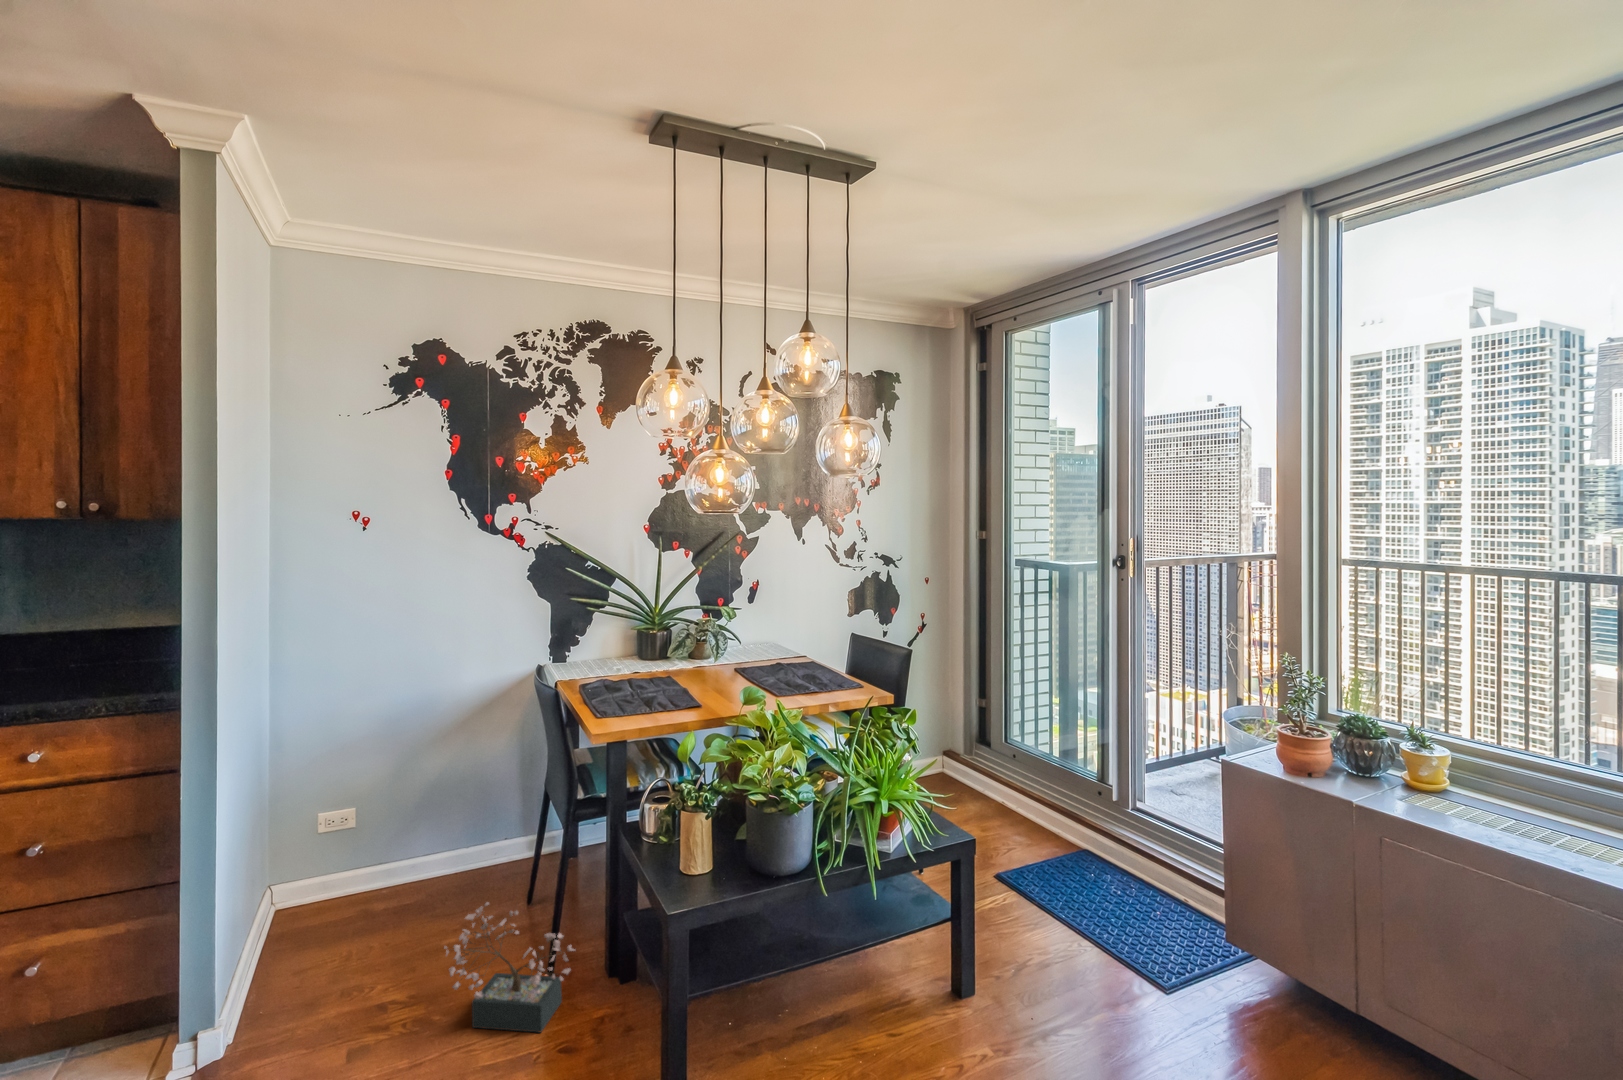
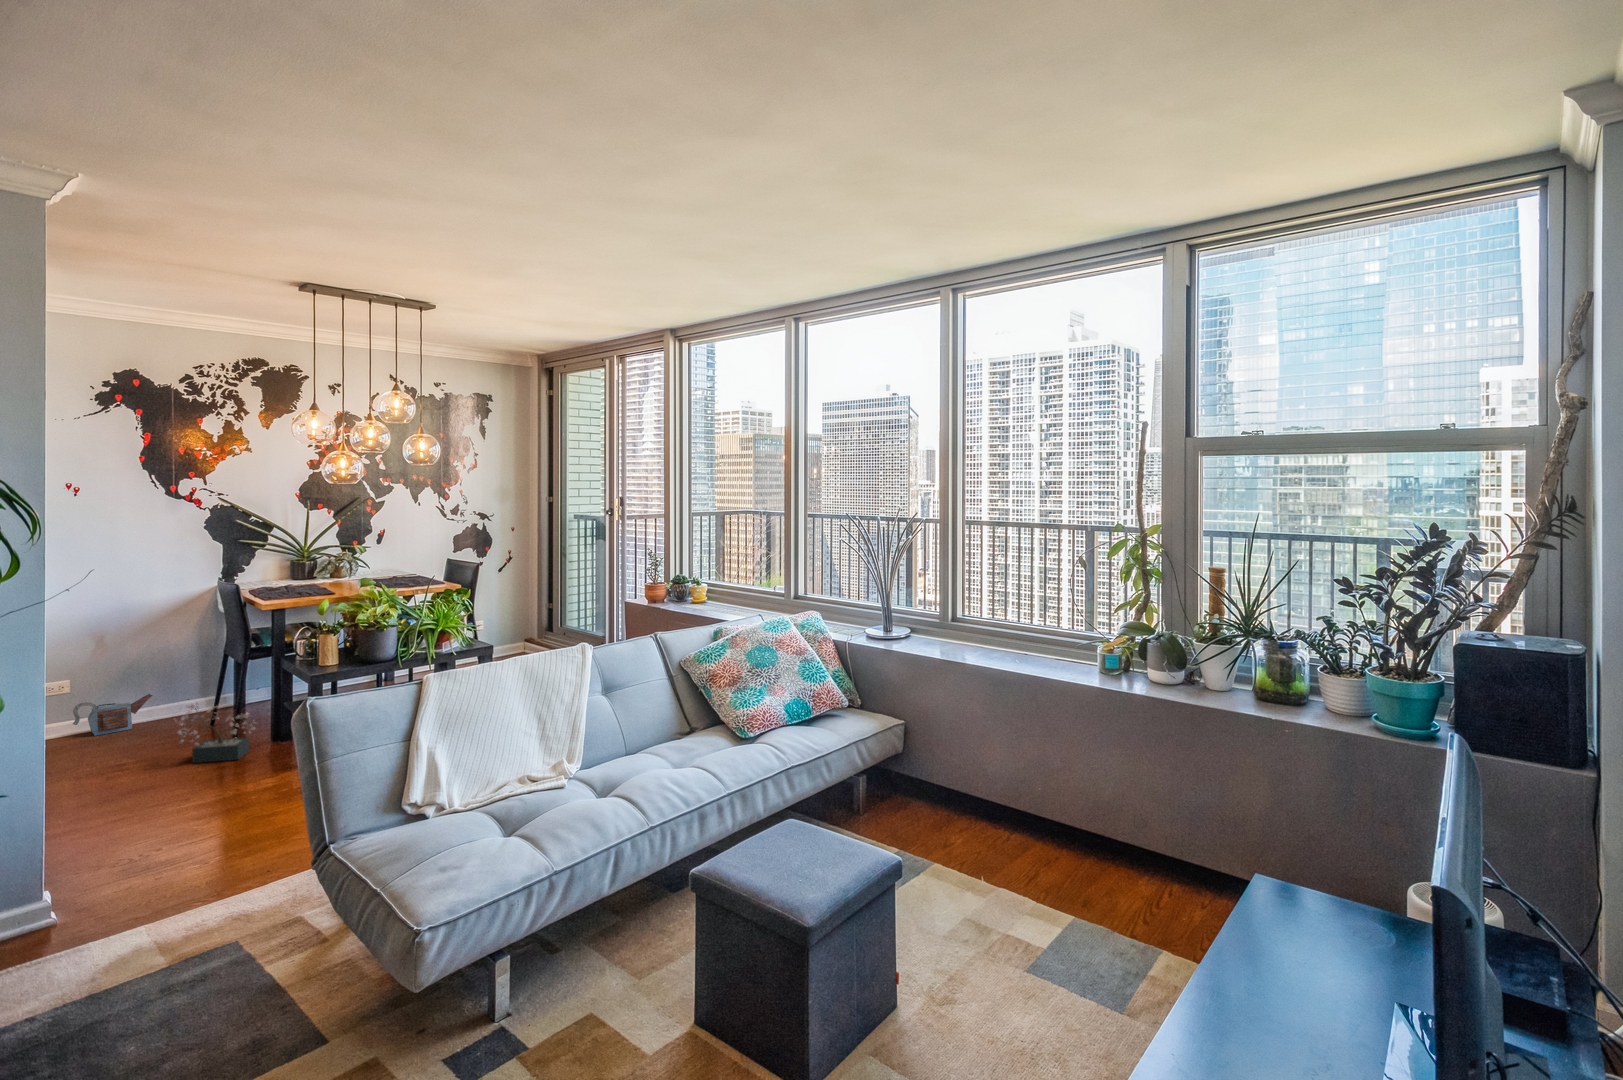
watering can: none [346,835,451,901] -> present [73,694,152,736]

